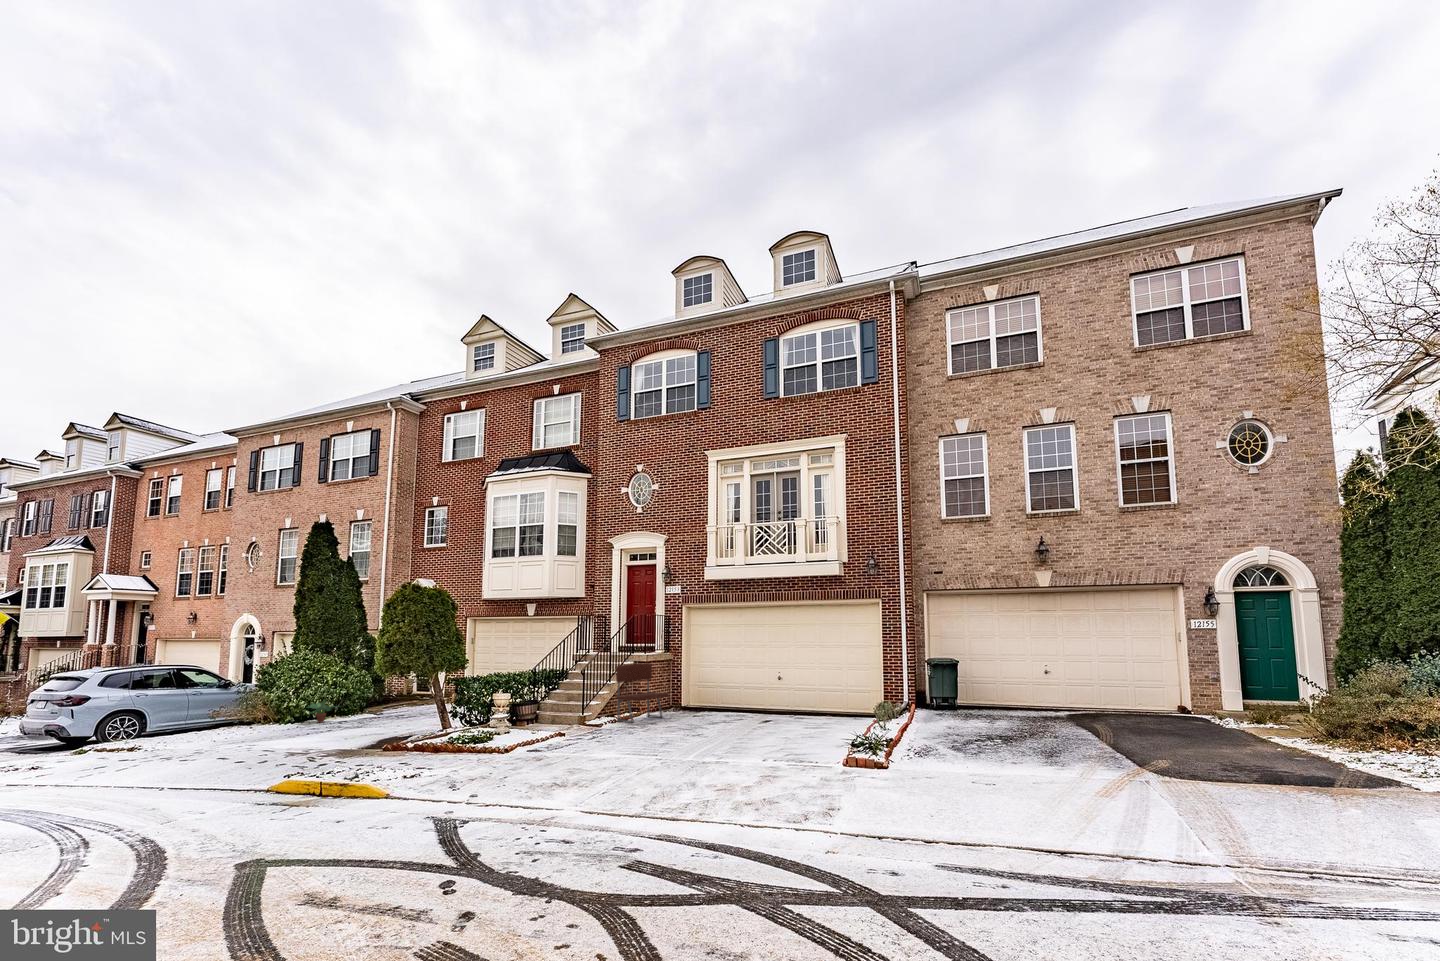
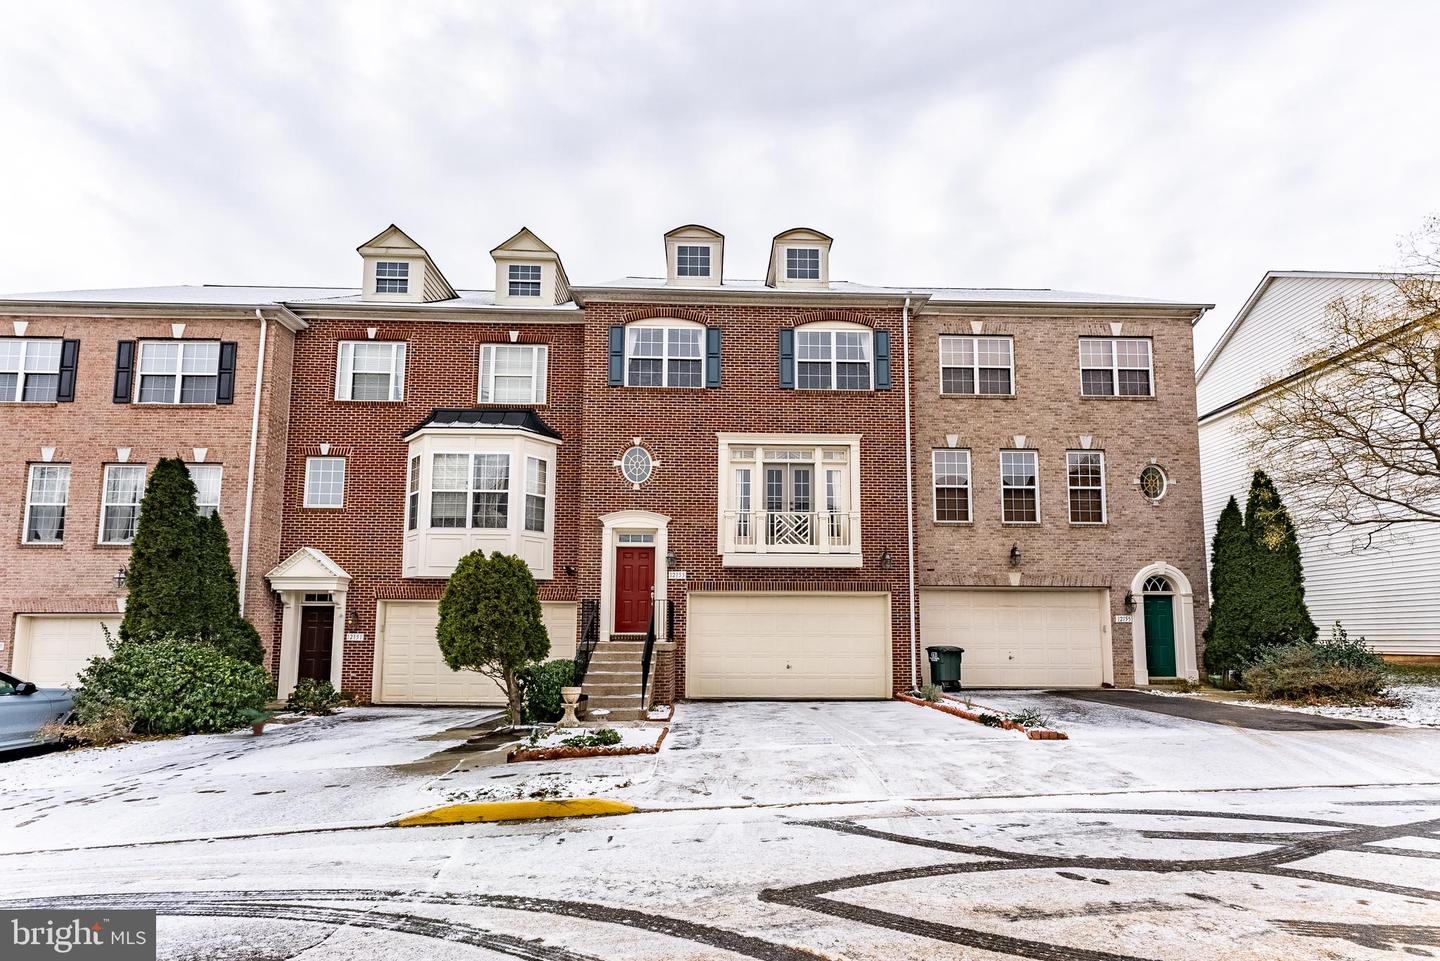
bench: present [616,663,669,723] -> none [664,652,703,715]

